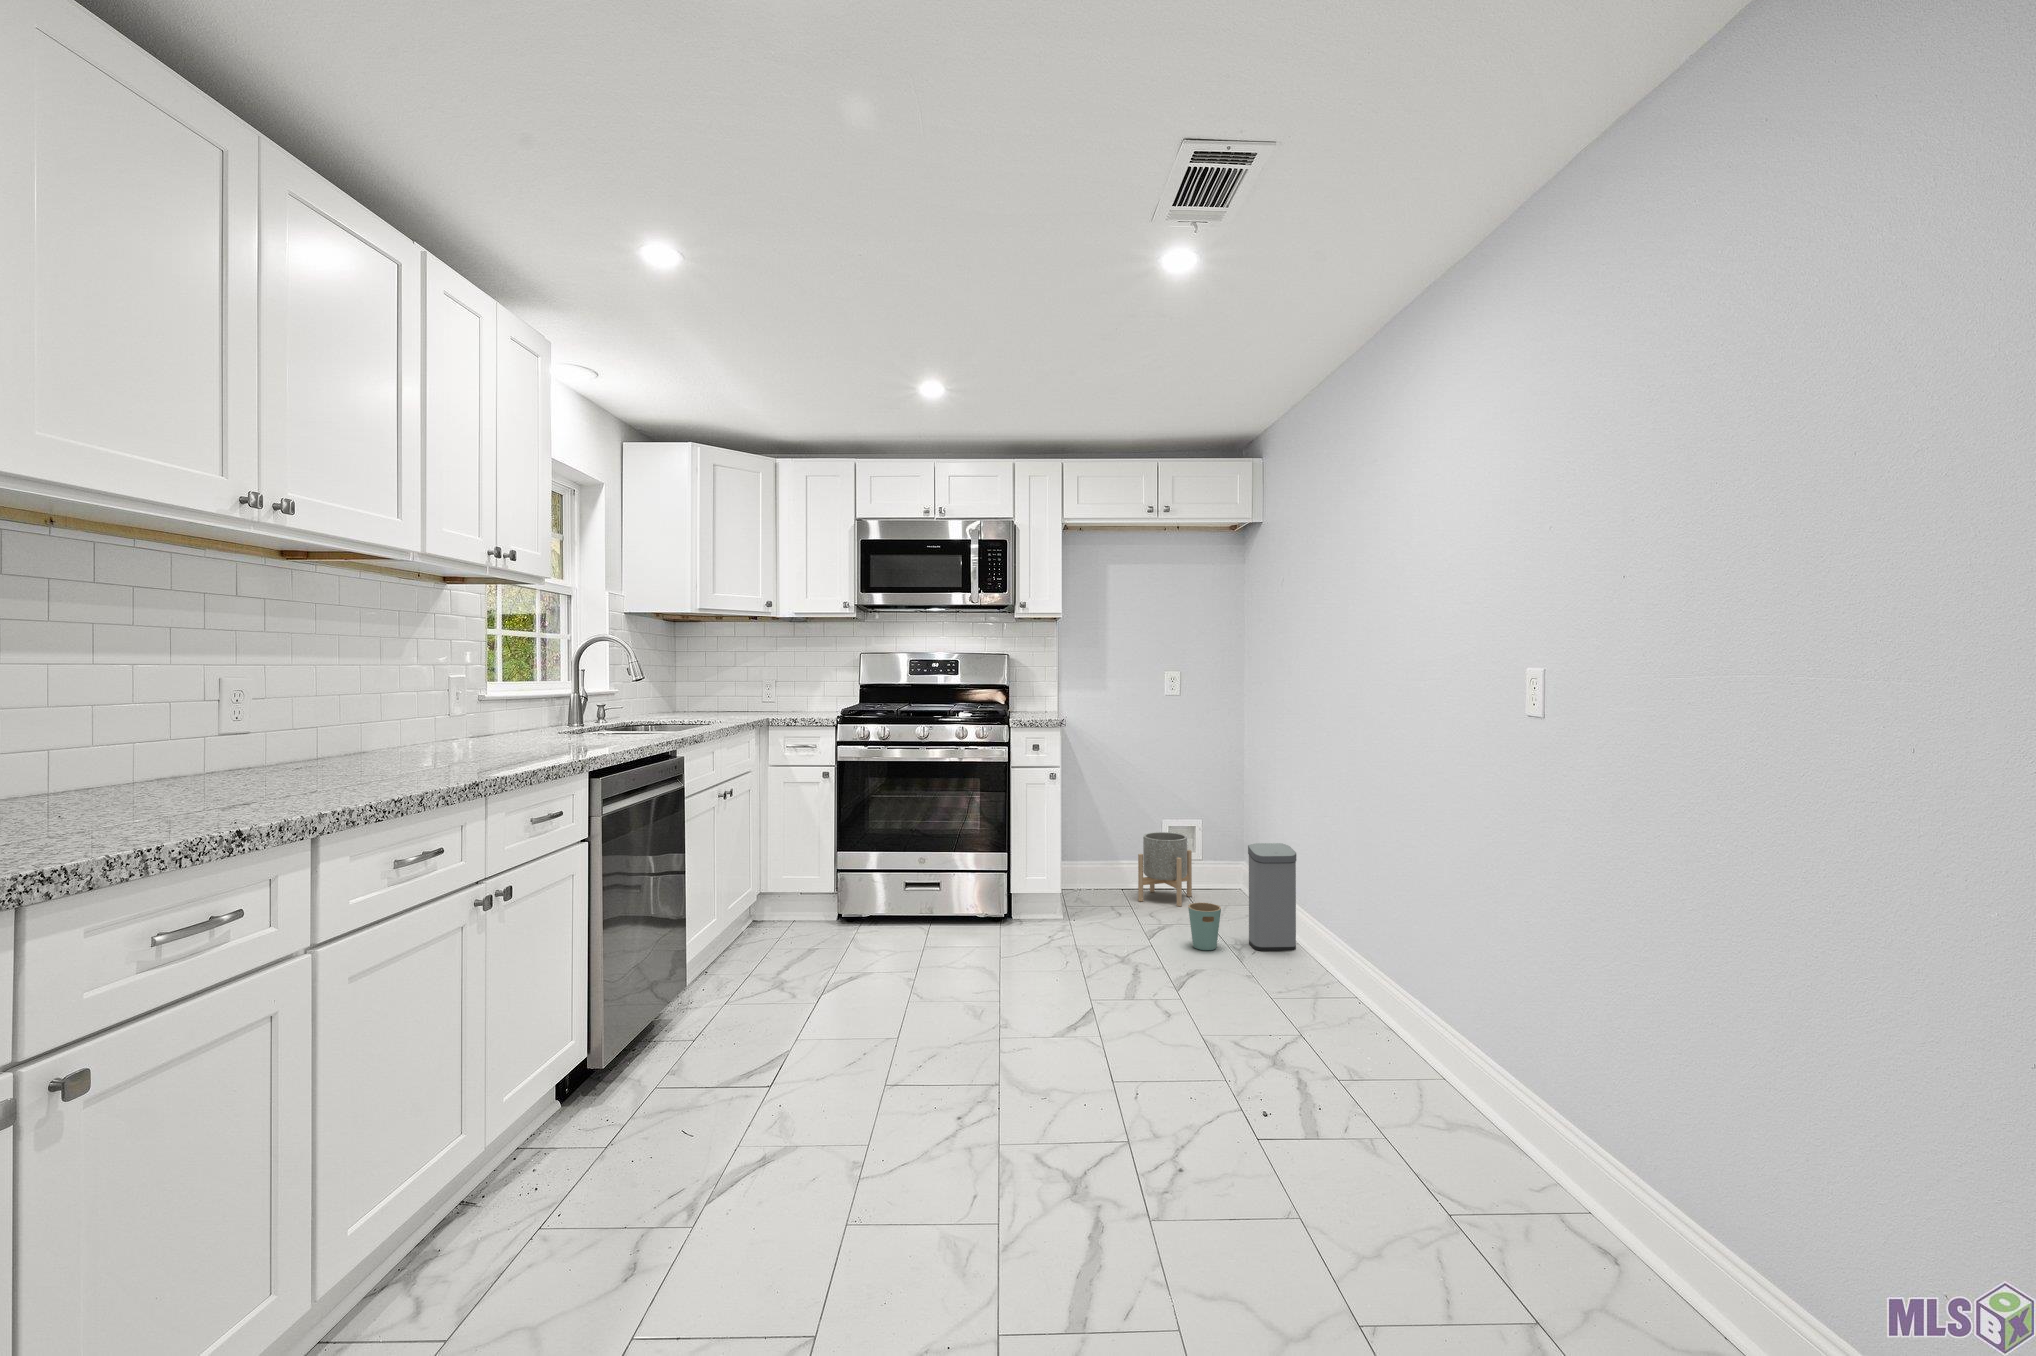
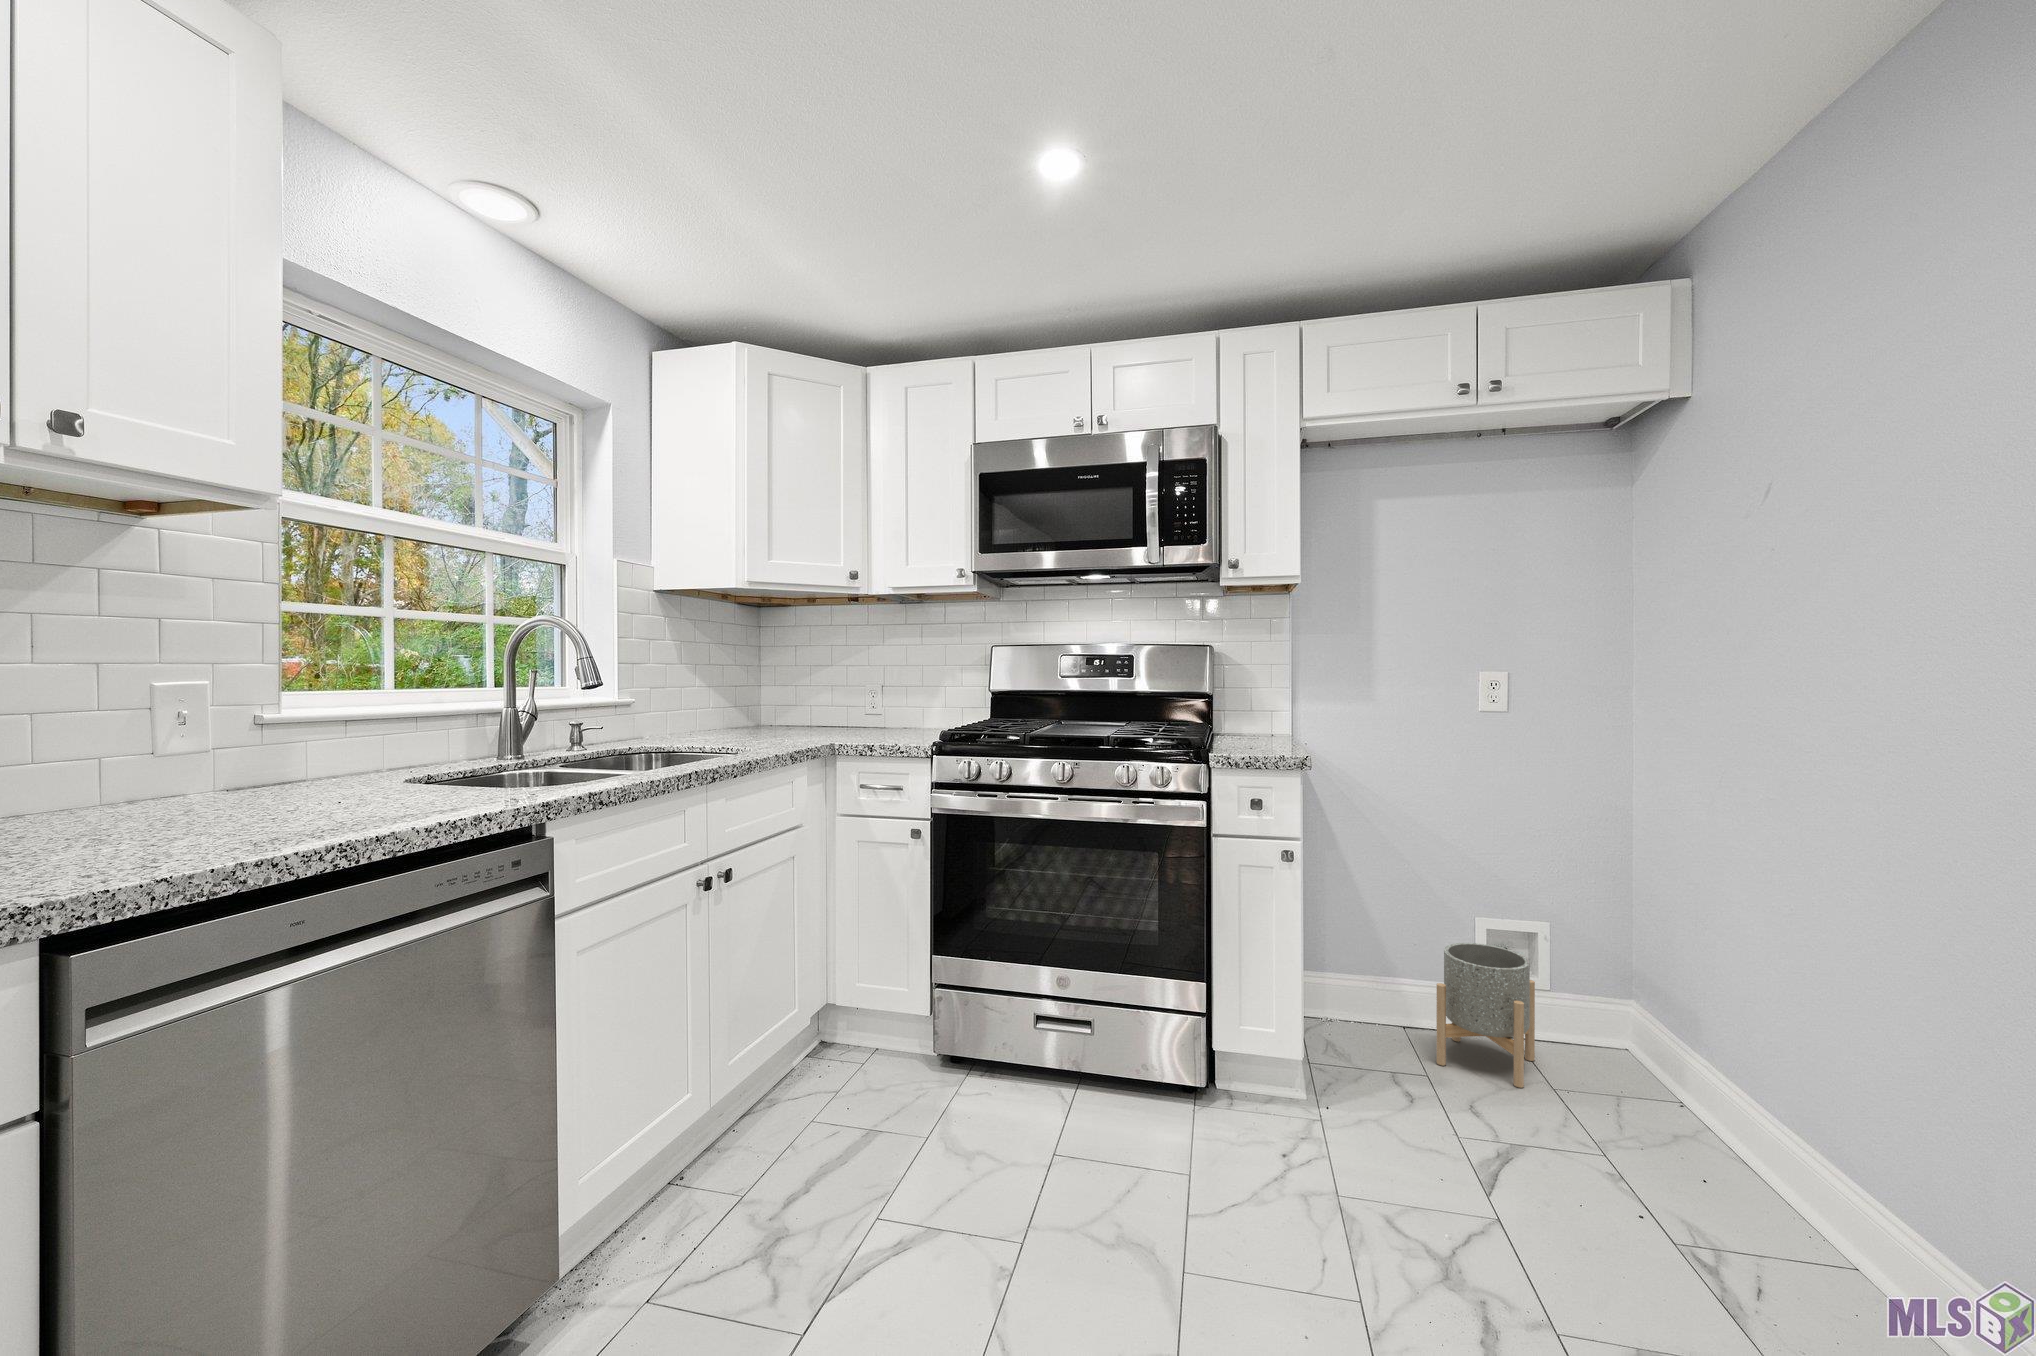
trash can: present [1188,843,1296,951] -> none [1578,1032,1851,1282]

